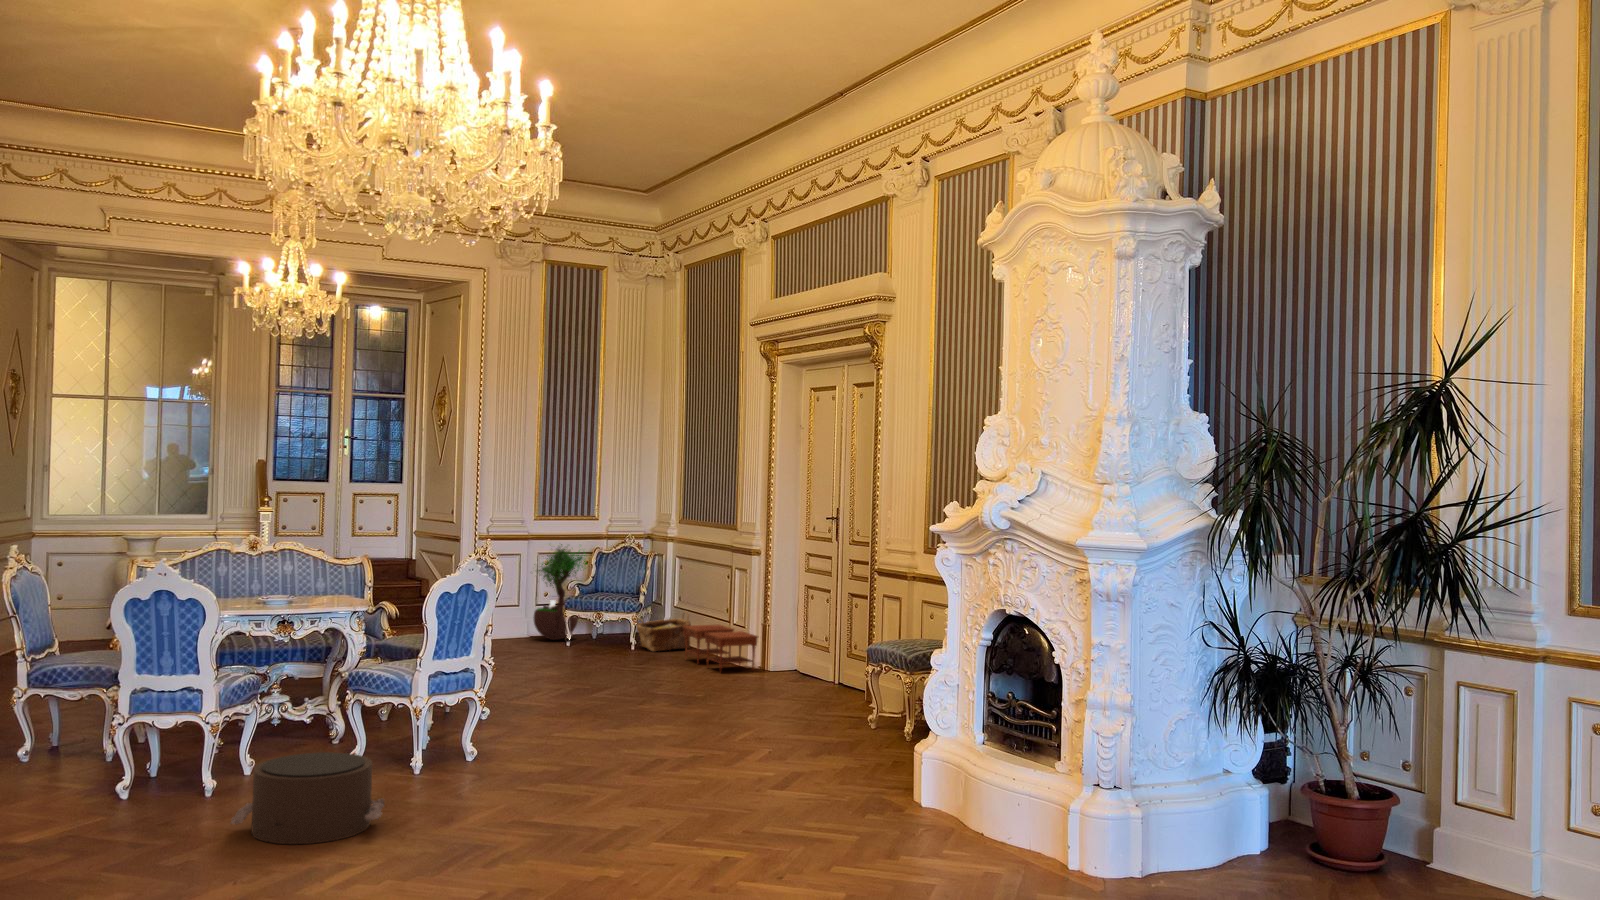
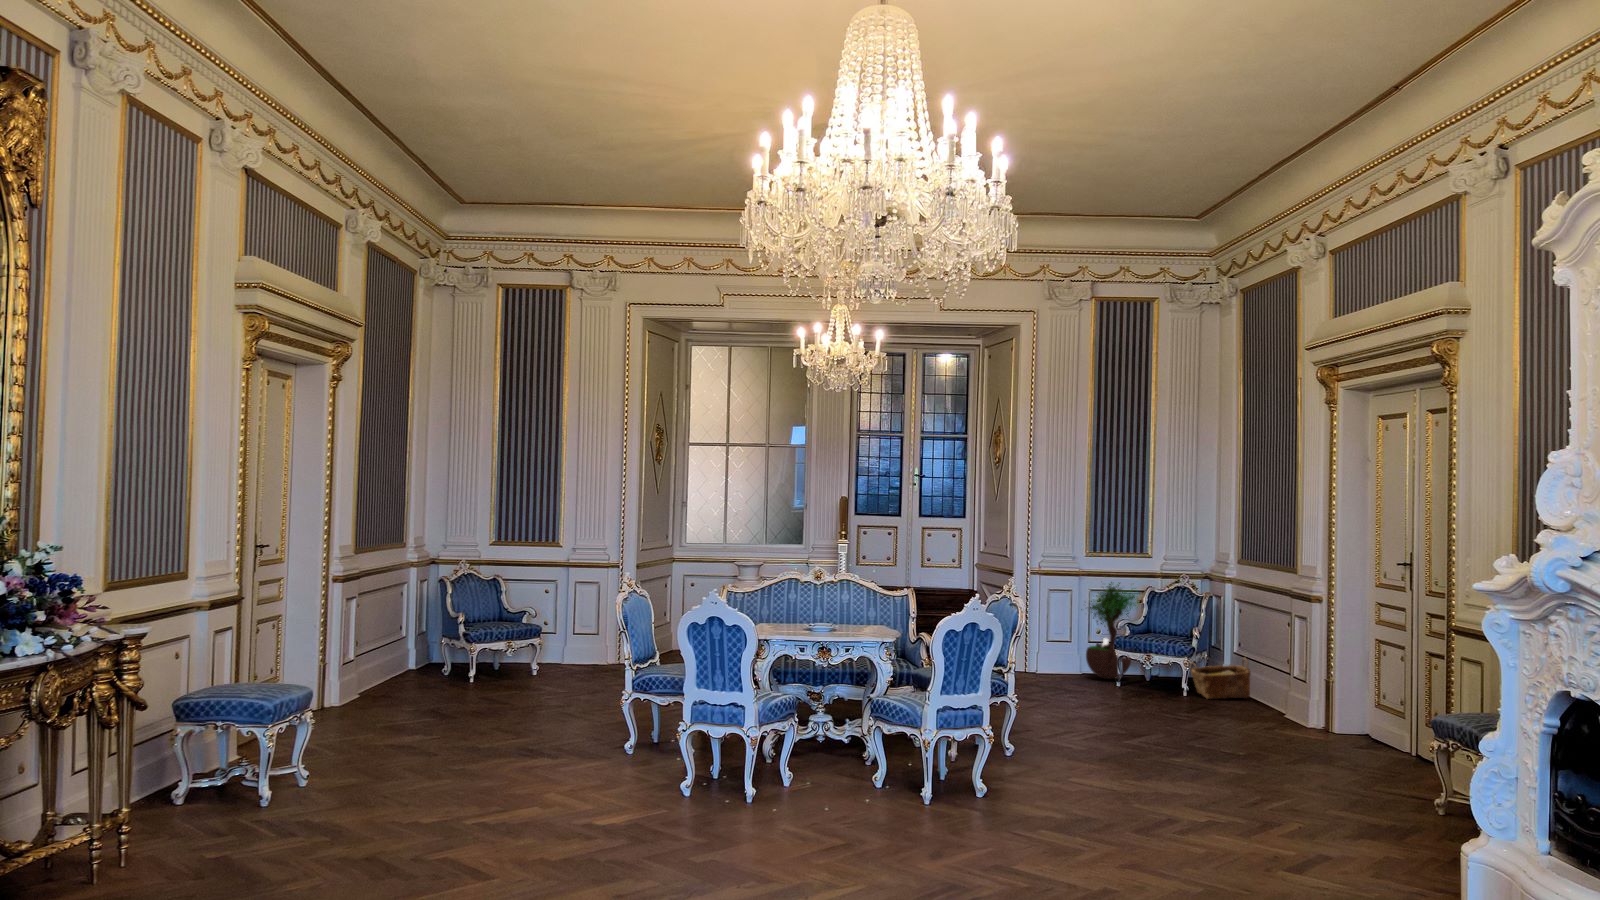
side table: present [683,624,758,670] -> none [1237,674,1320,730]
pouf: present [231,752,384,844] -> none [750,773,885,857]

